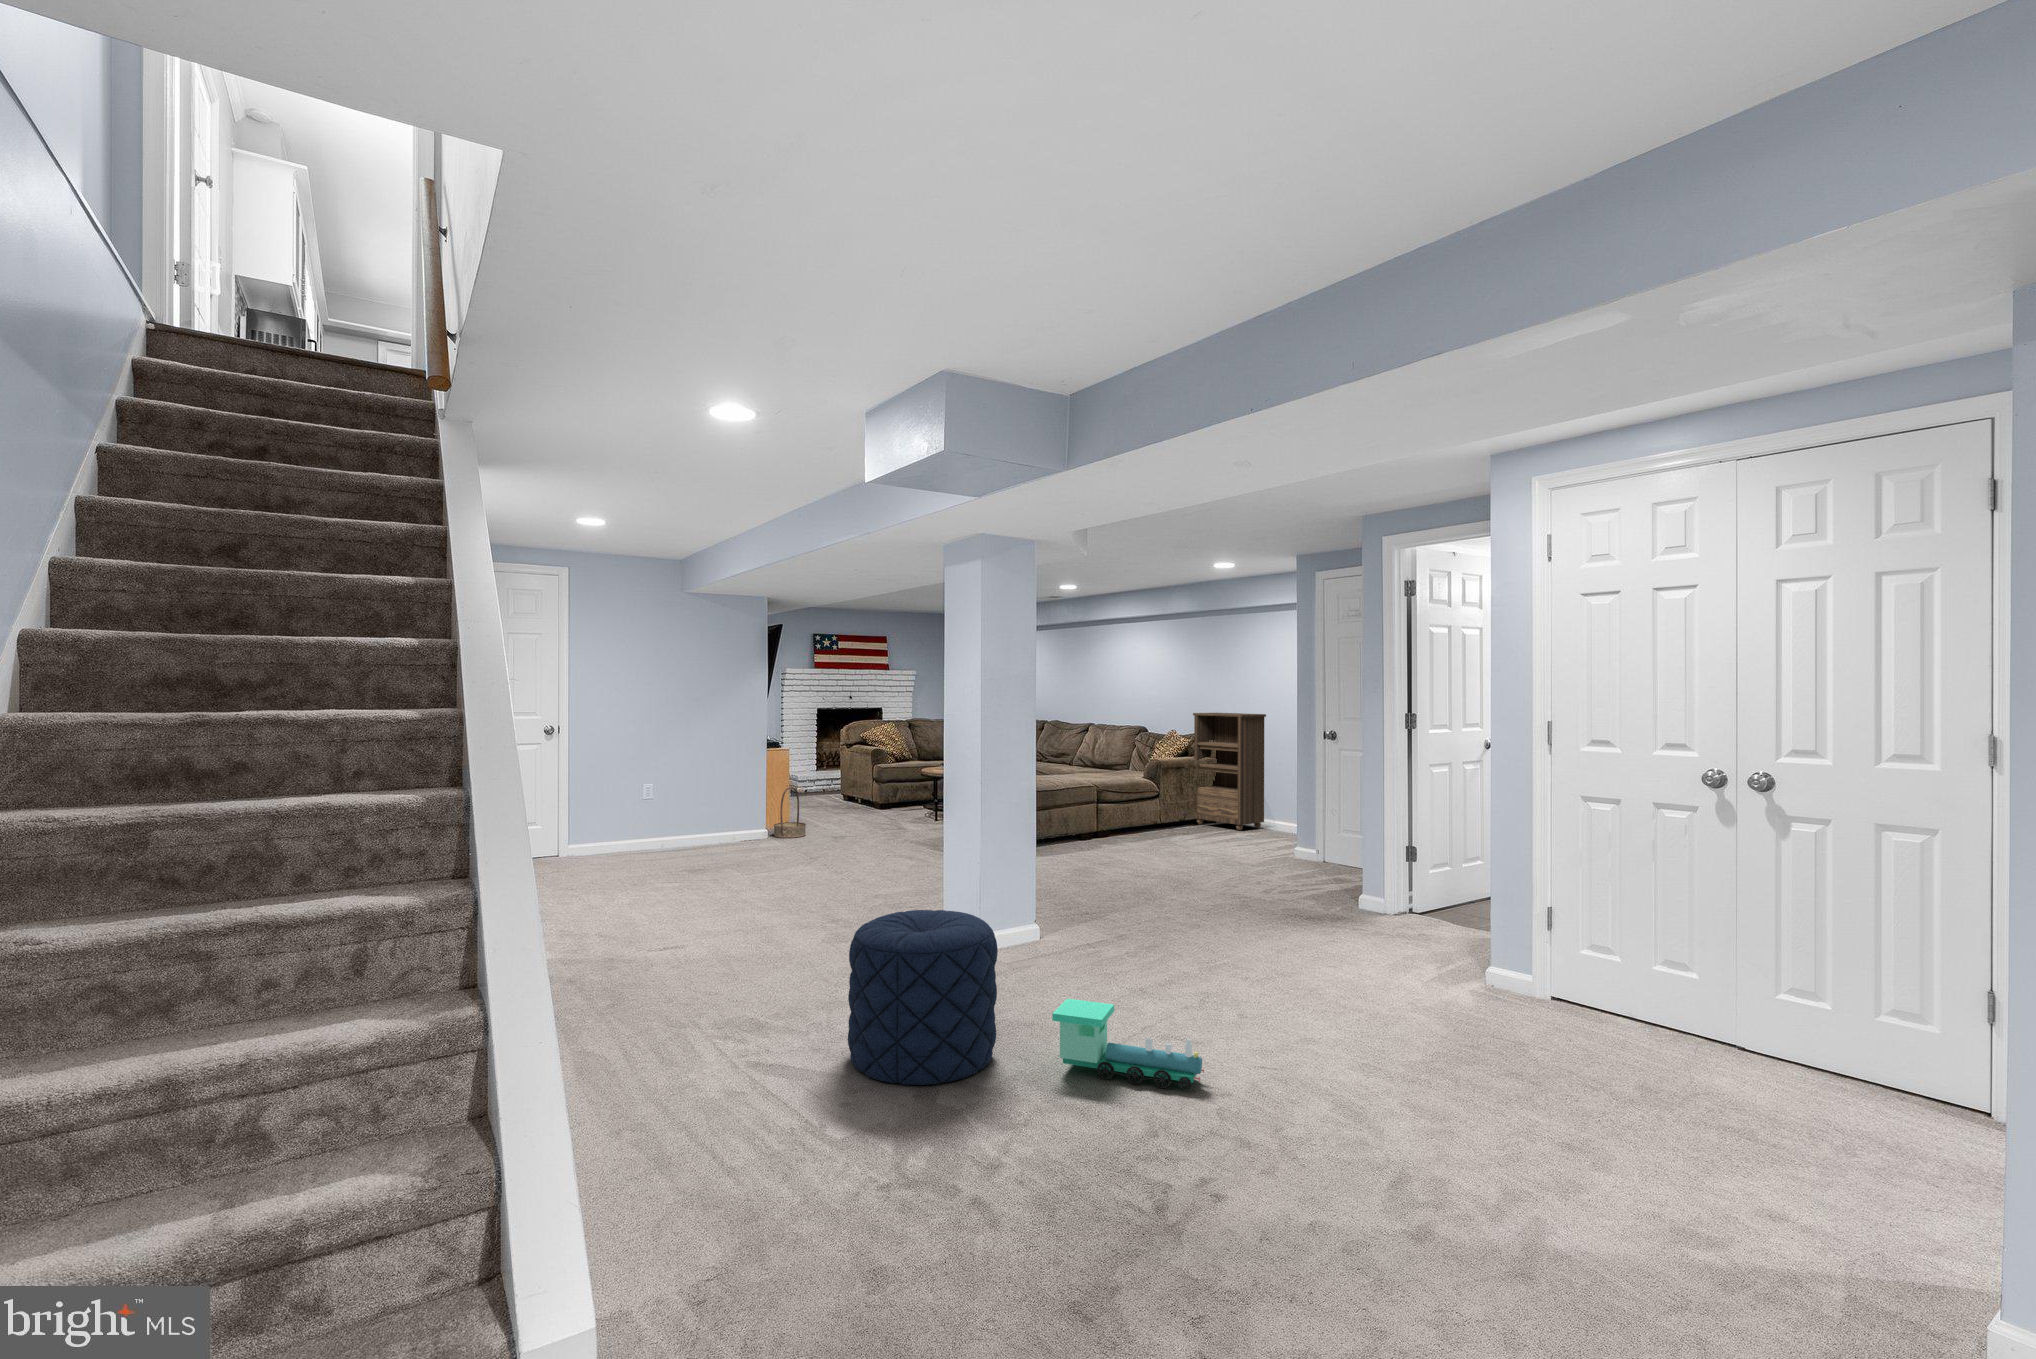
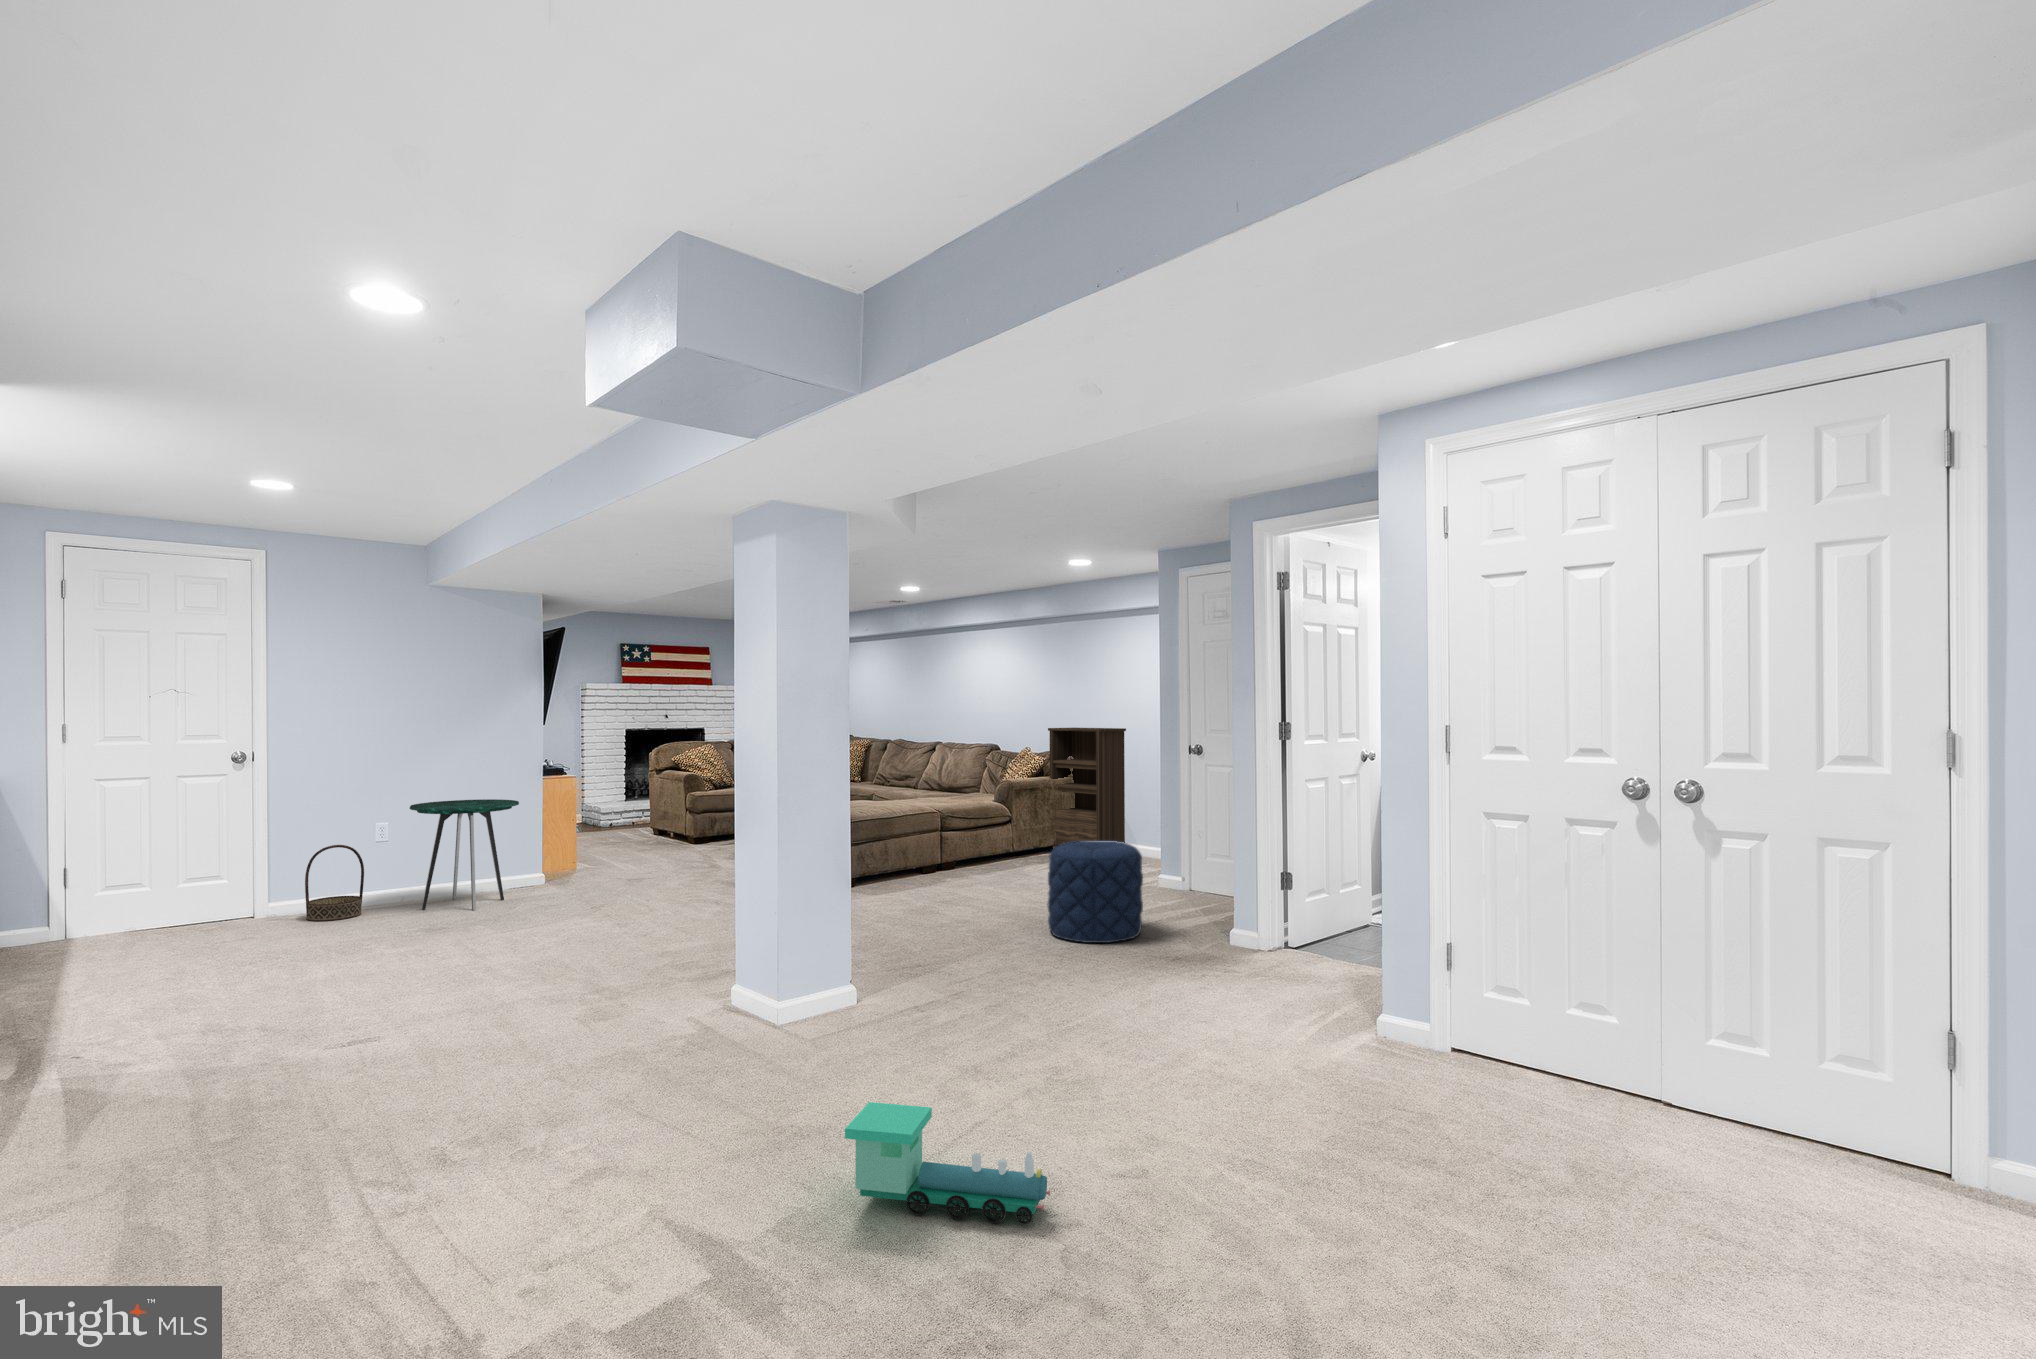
side table: none [672,768,753,857] -> present [410,799,519,910]
basket: present [774,787,806,838] -> present [305,845,364,921]
pouf: present [848,910,998,1085] -> present [1047,841,1143,943]

